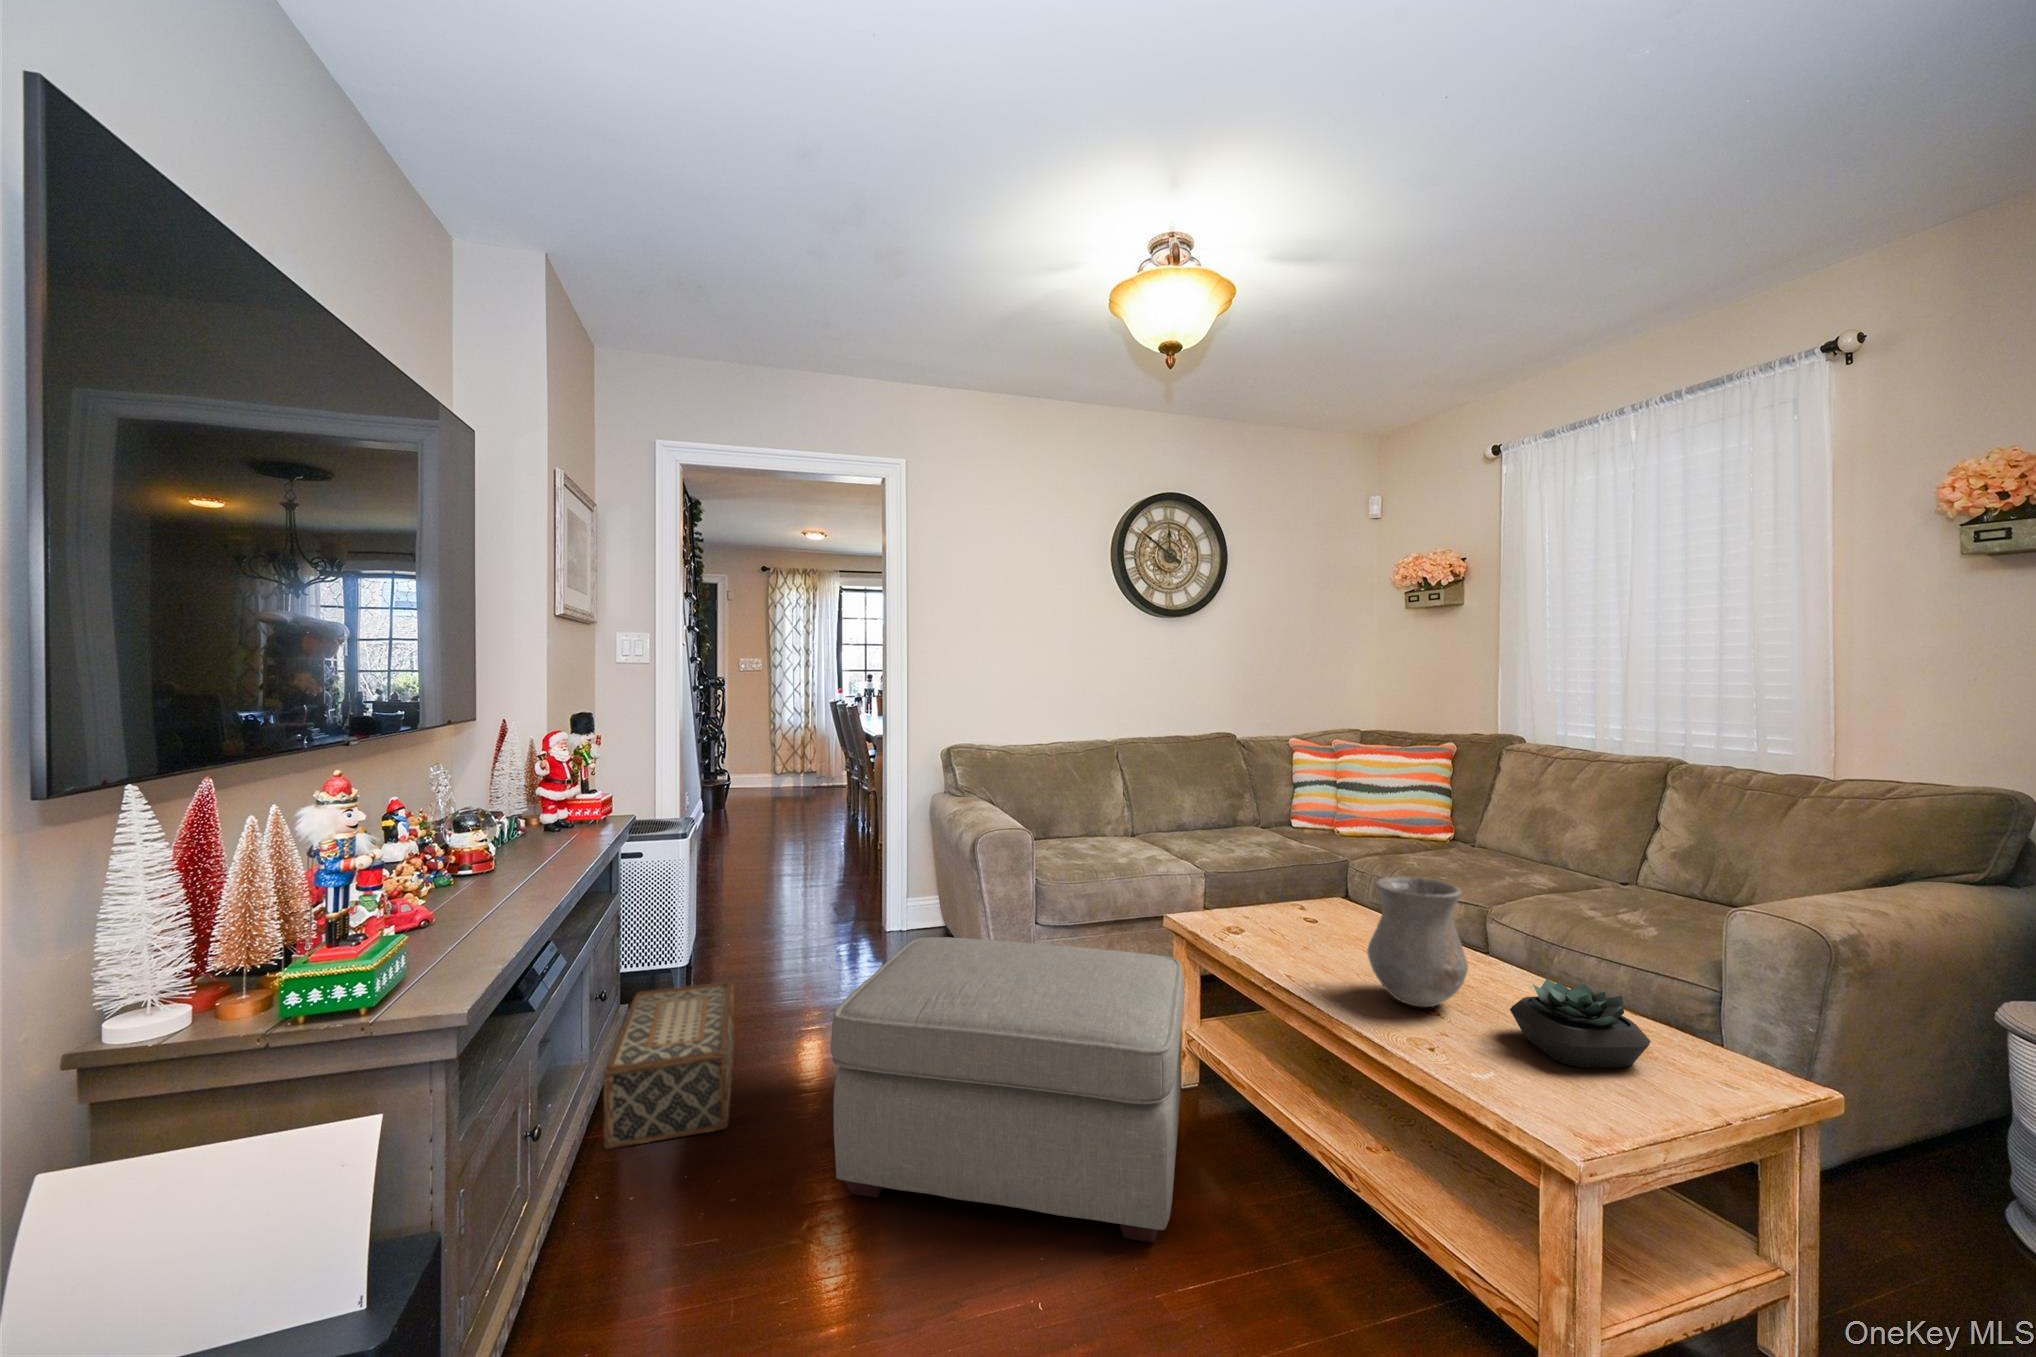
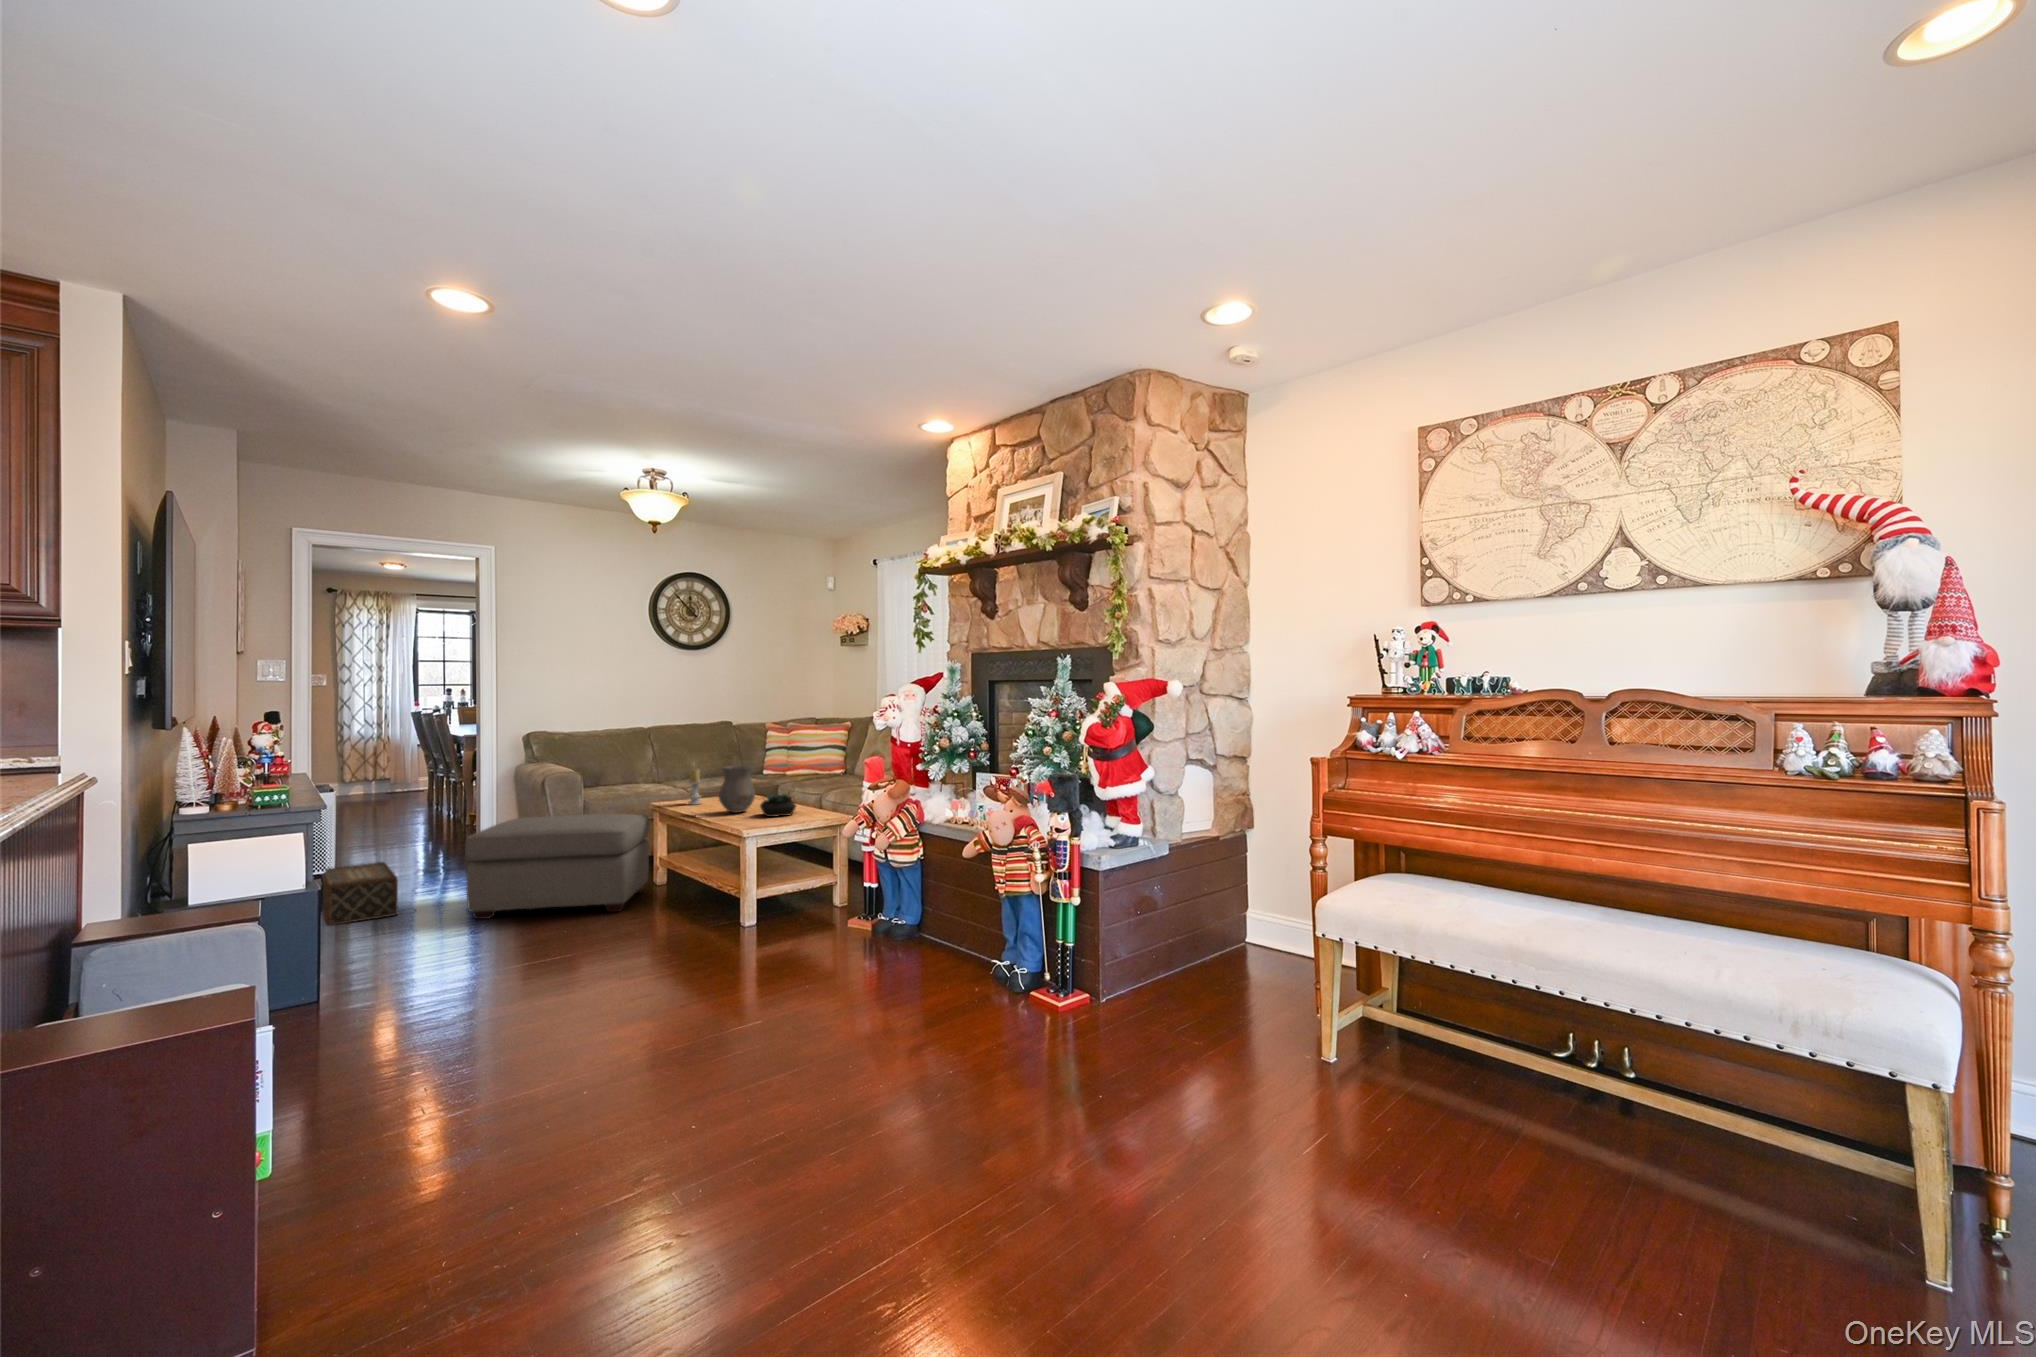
candle: none [1235,838,1283,932] -> present [685,763,705,805]

